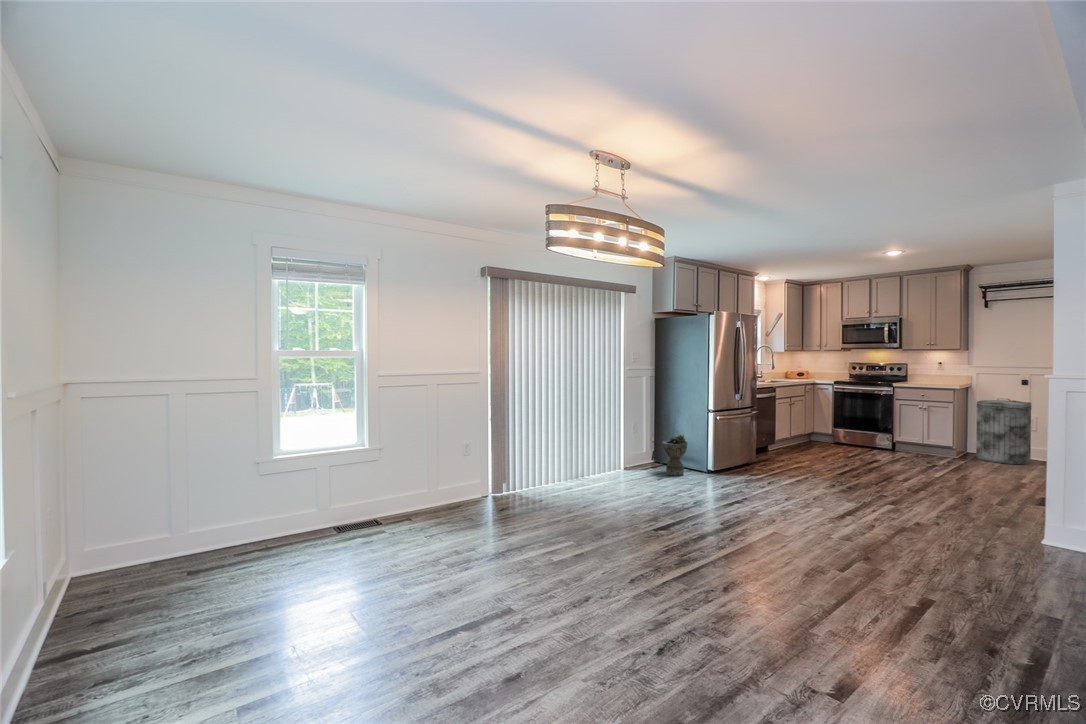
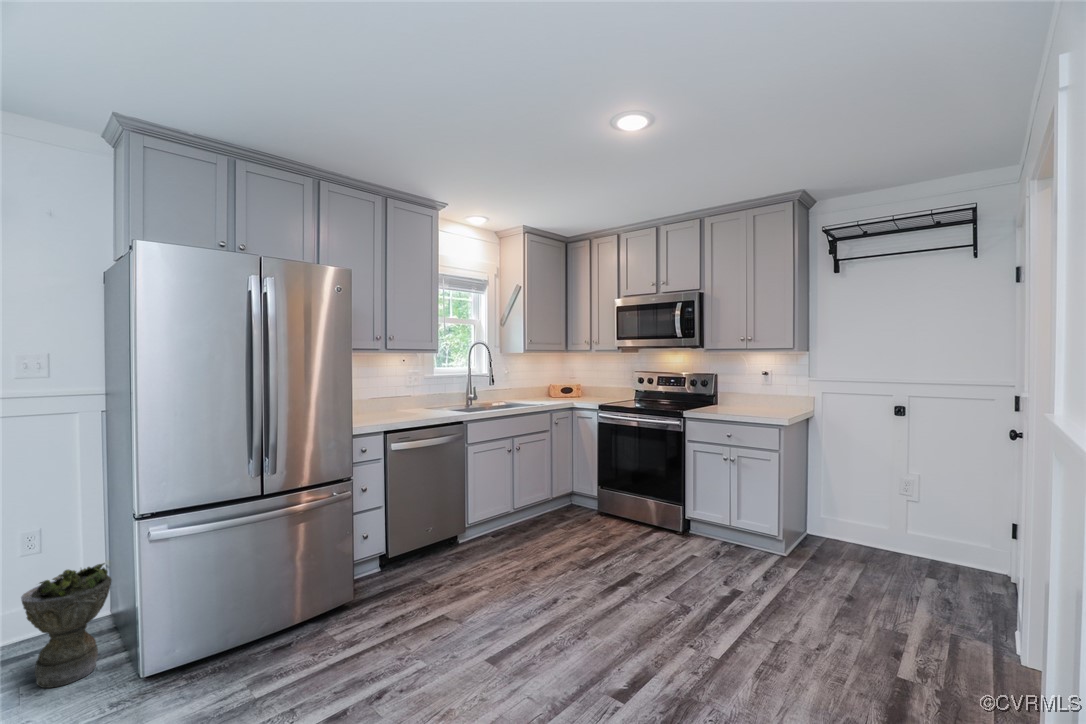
trash can: present [976,398,1032,464] -> none [819,441,913,576]

